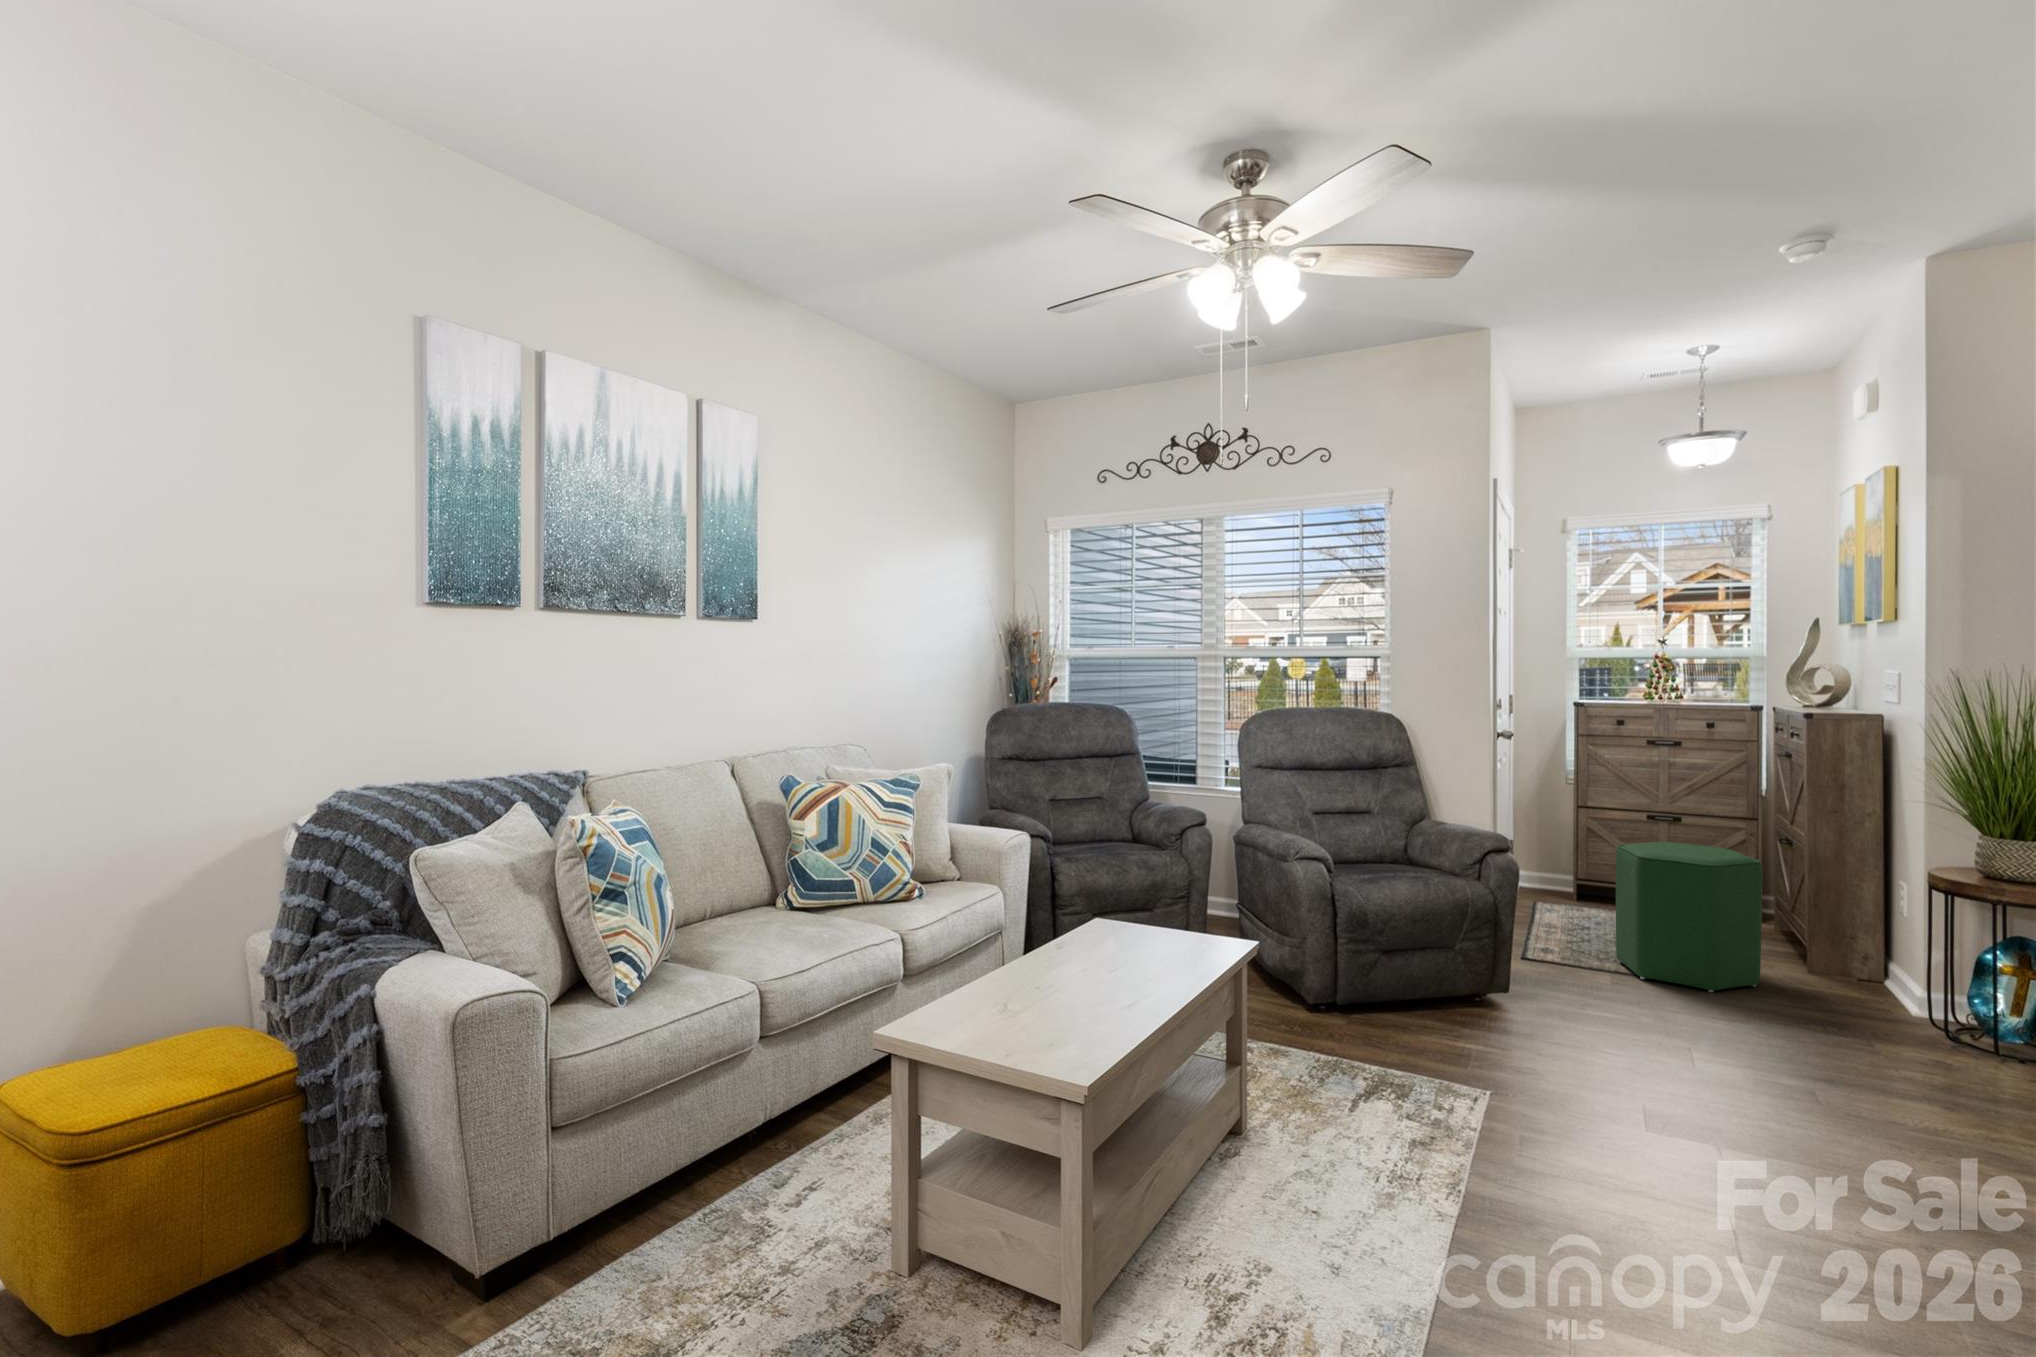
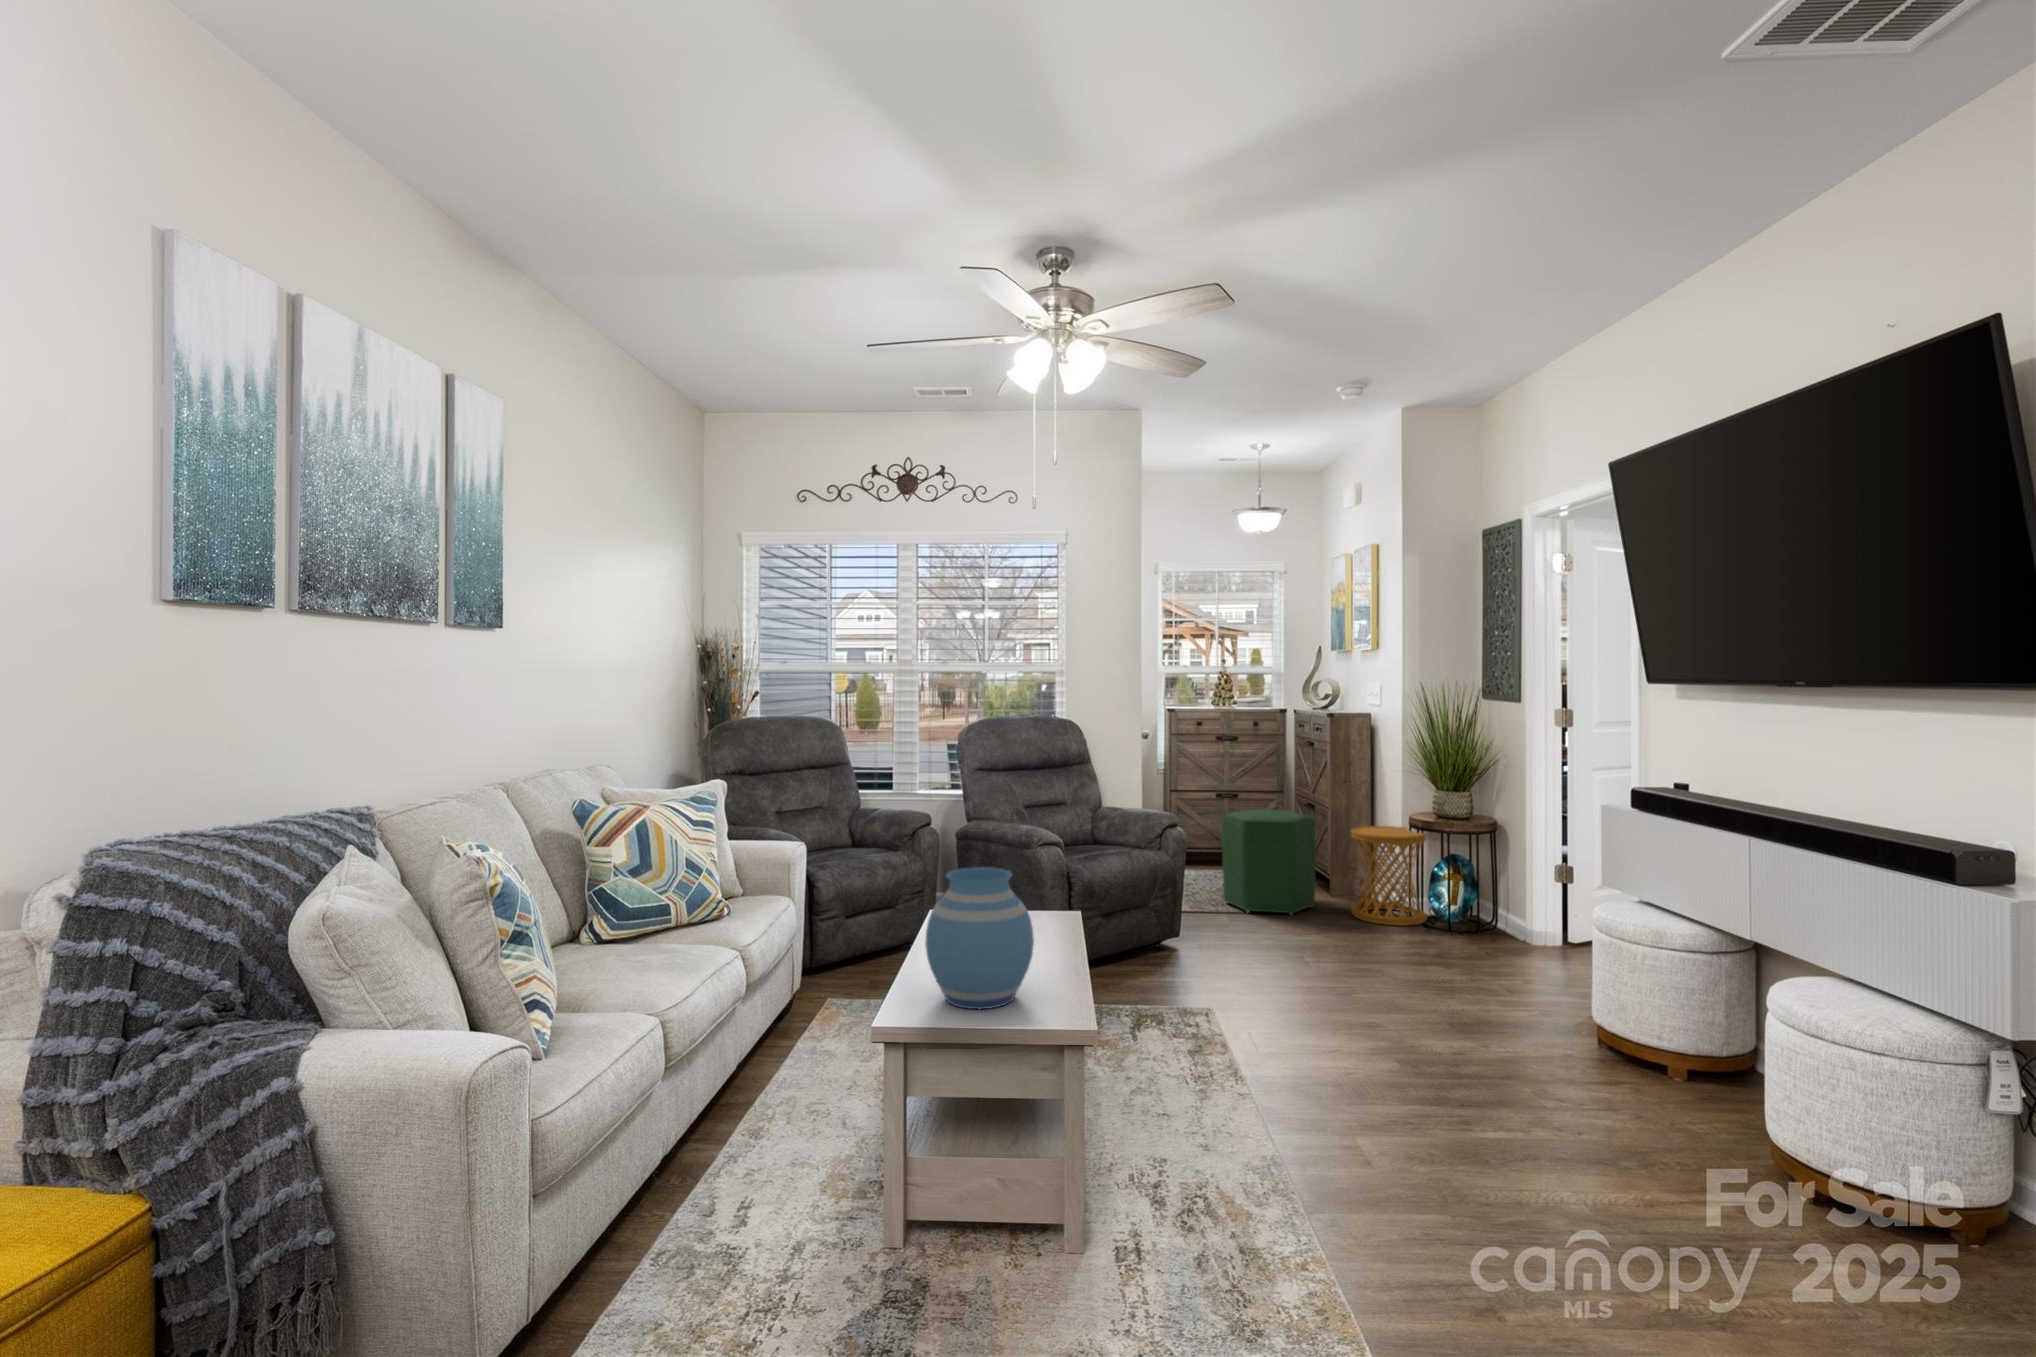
vase: none [961,880,1082,1041] -> present [925,867,1034,1009]
side table: none [1815,882,1956,1039] -> present [1351,826,1427,926]

